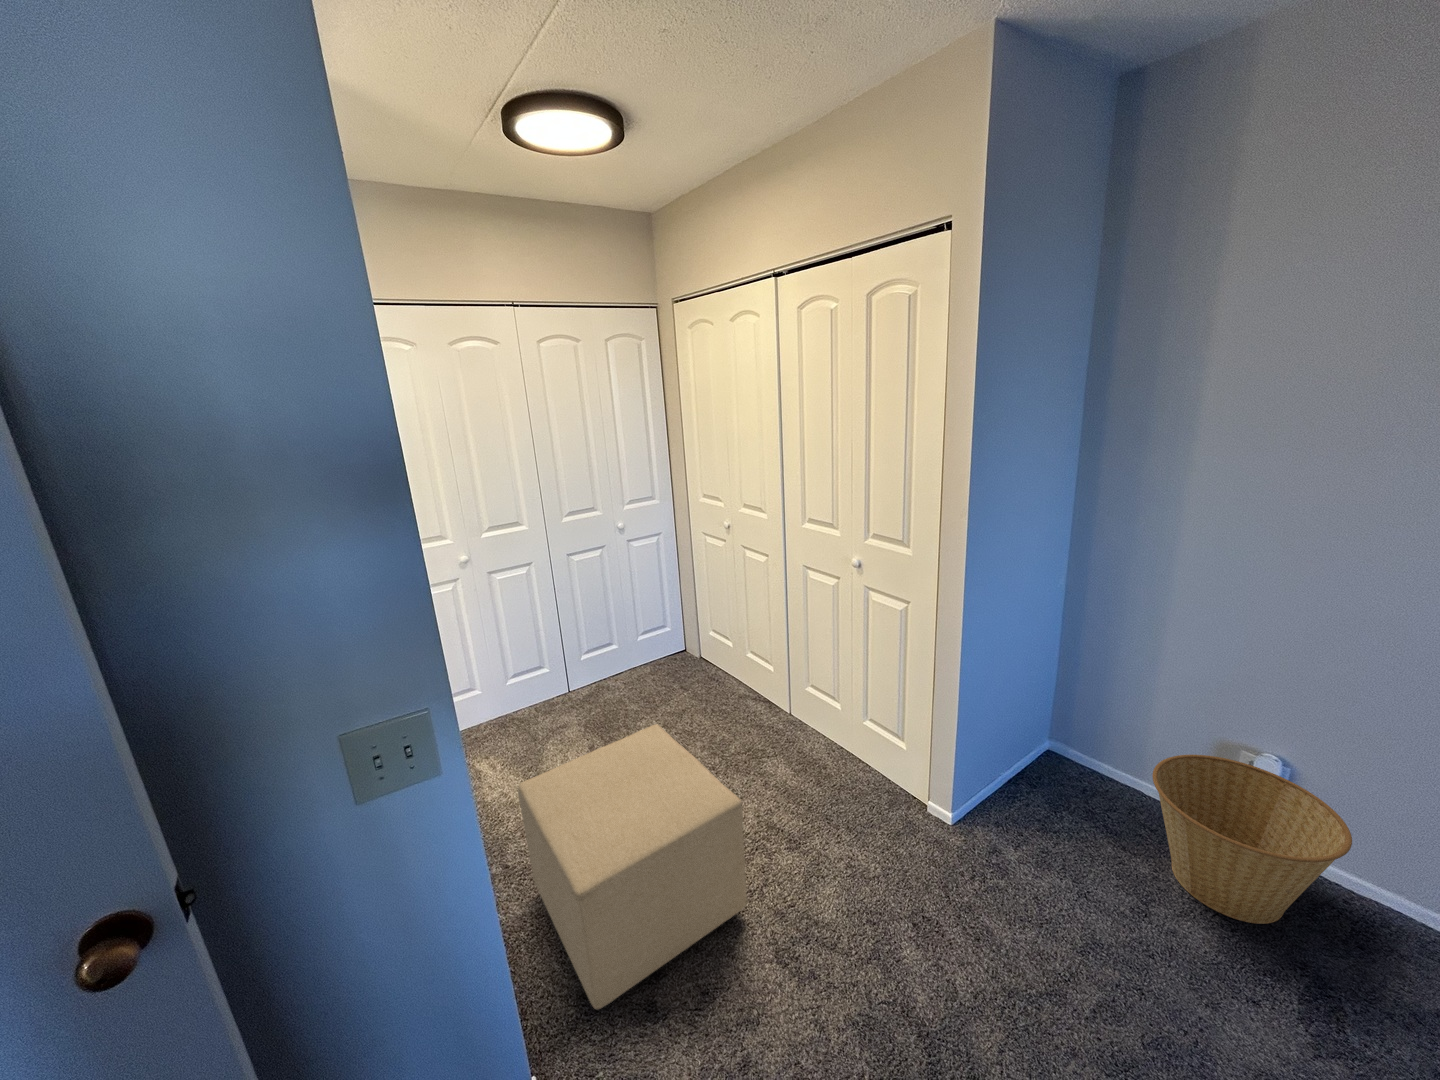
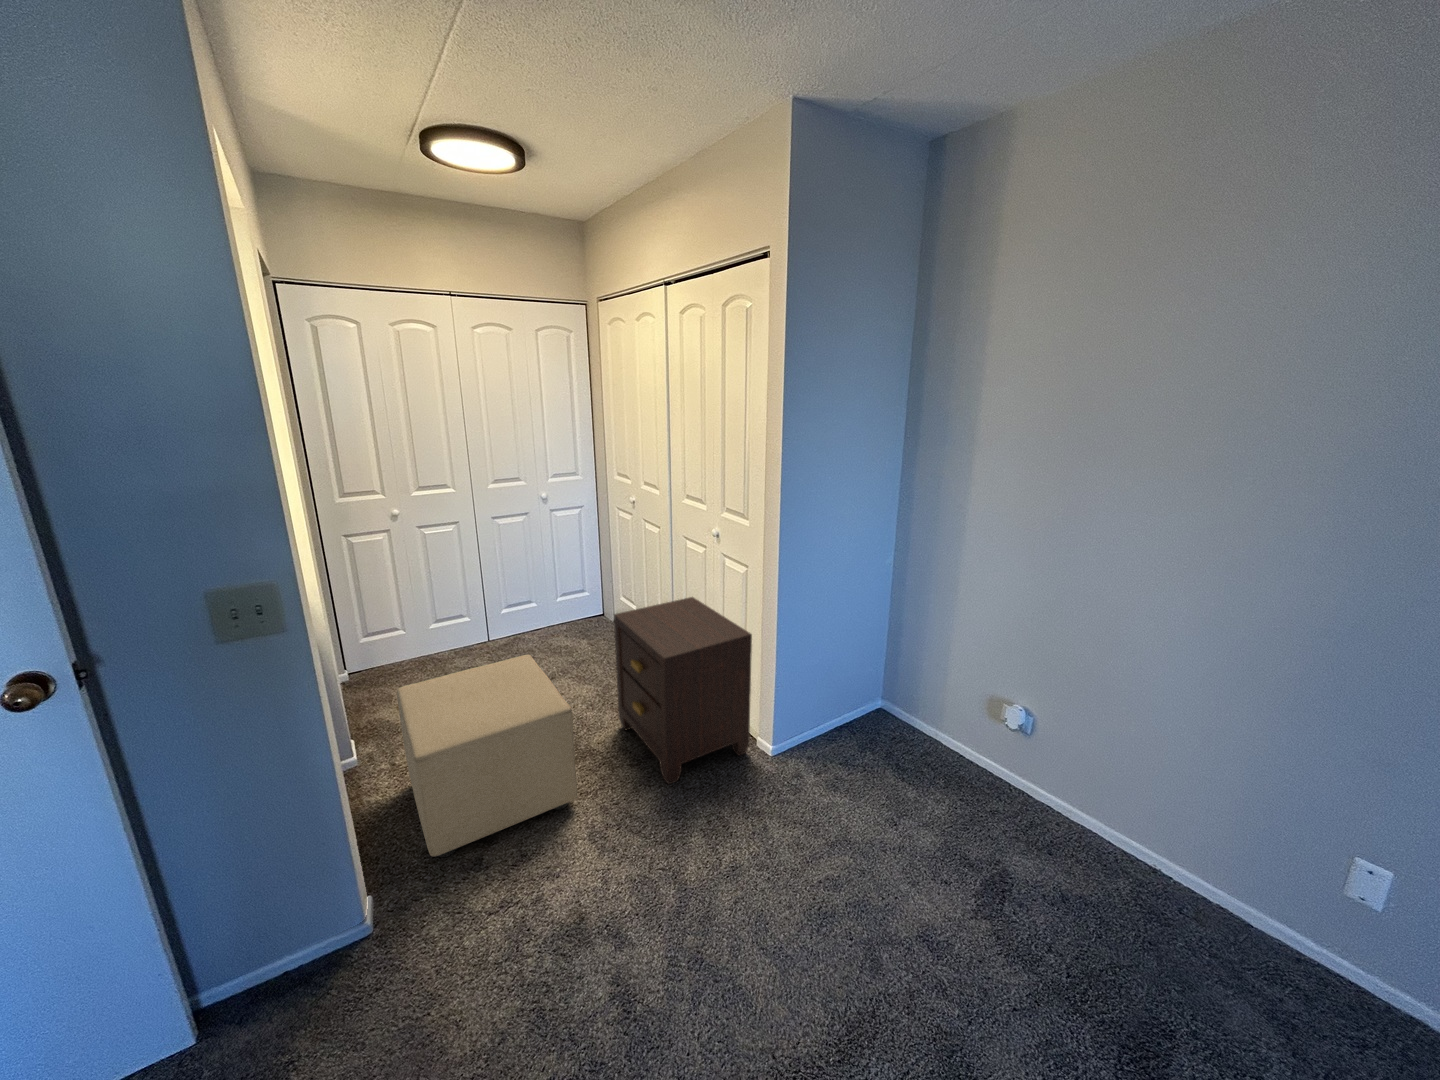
nightstand: none [749,637,929,875] -> present [614,597,752,784]
basket: present [1153,755,1352,924] -> none [919,705,1048,835]

